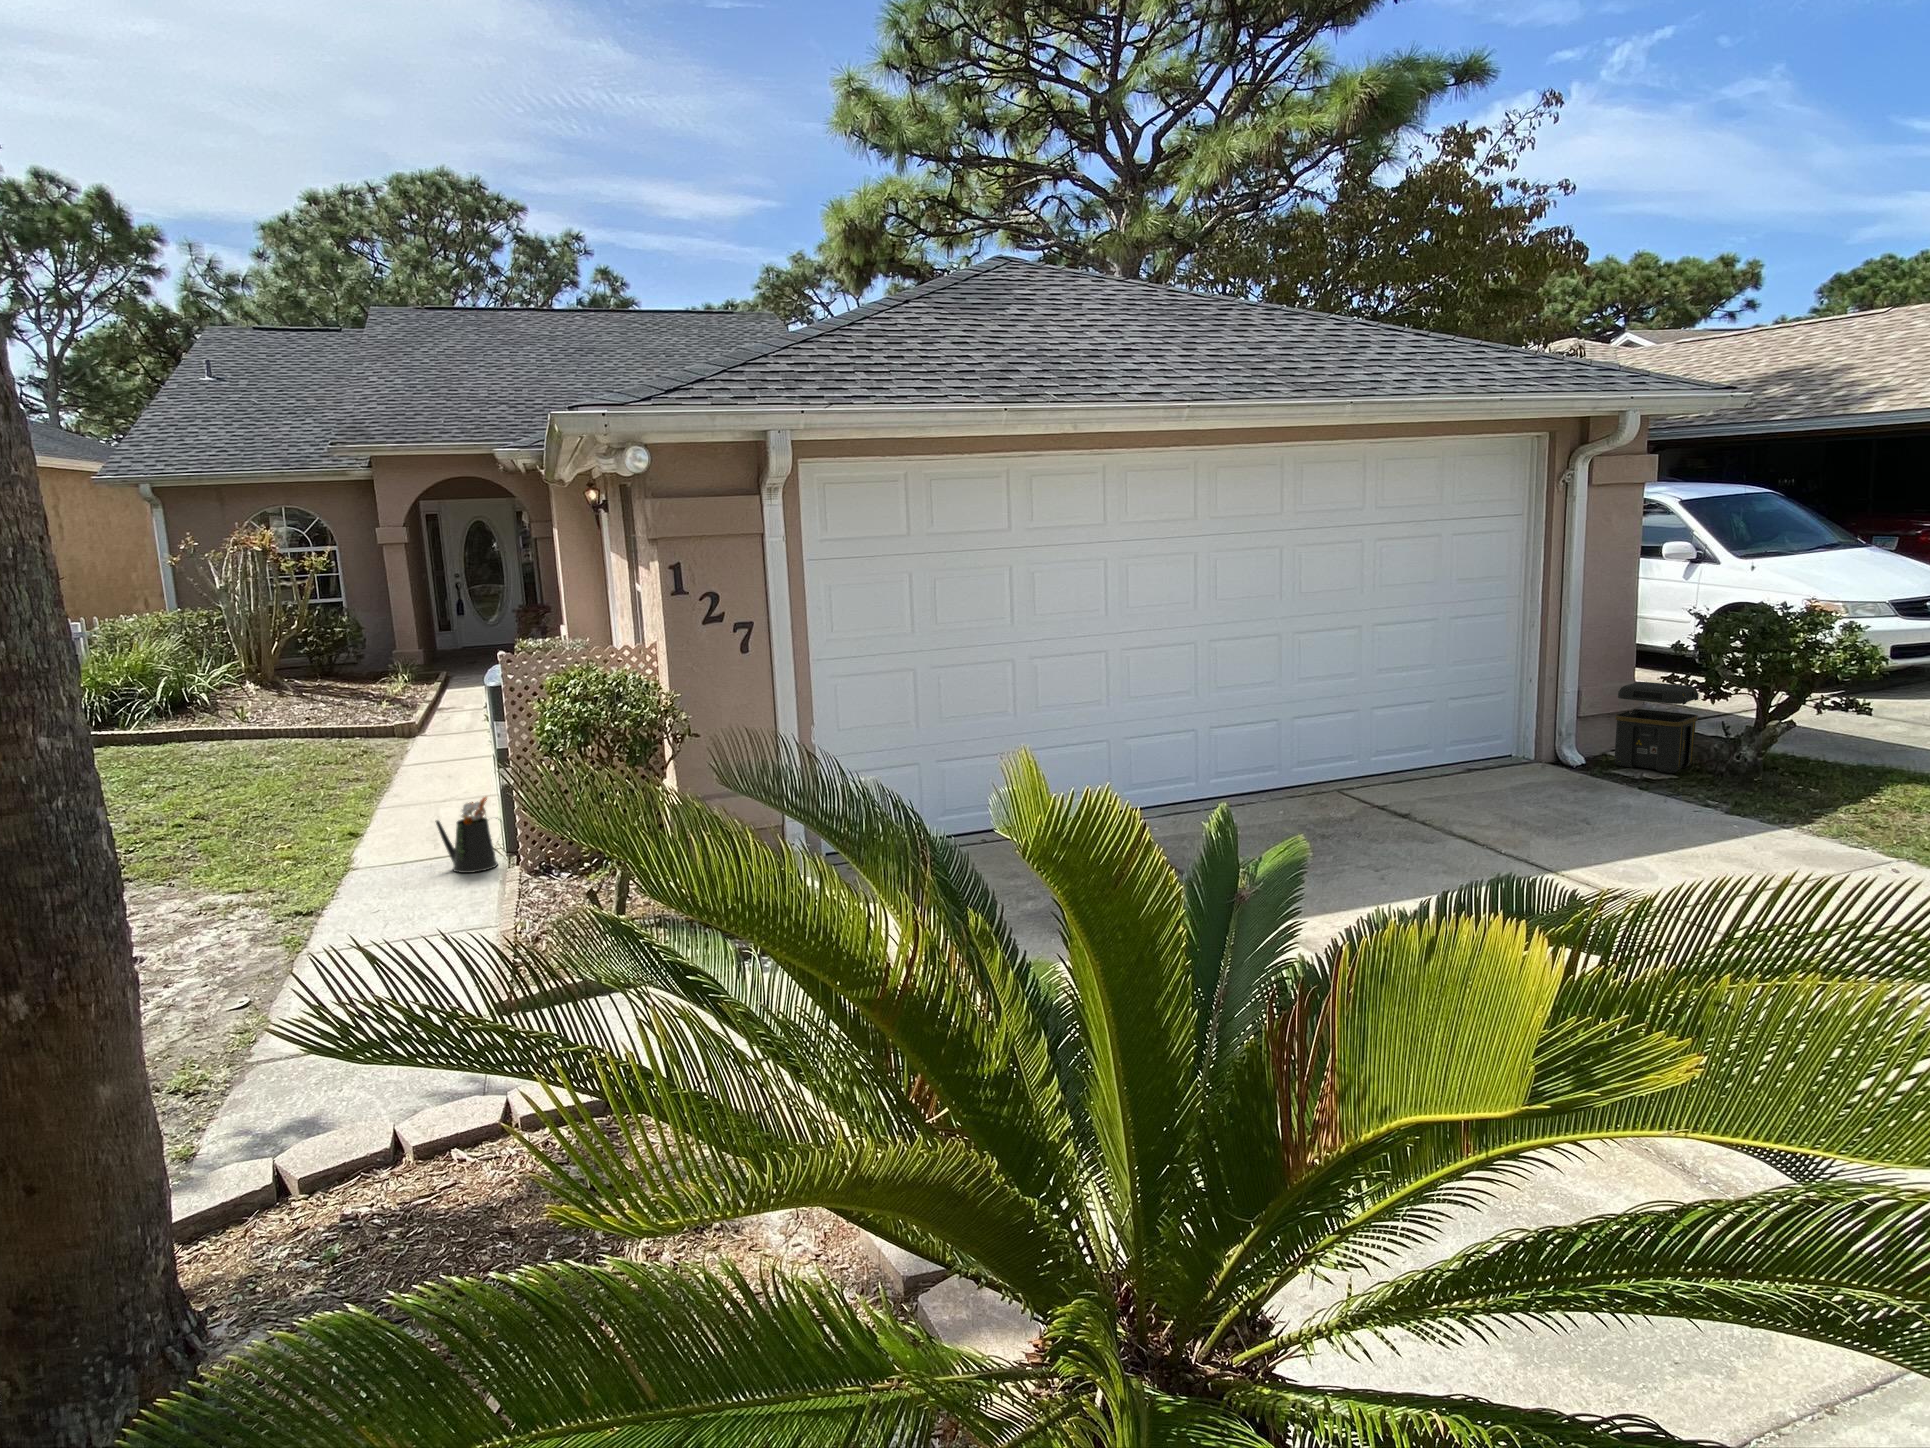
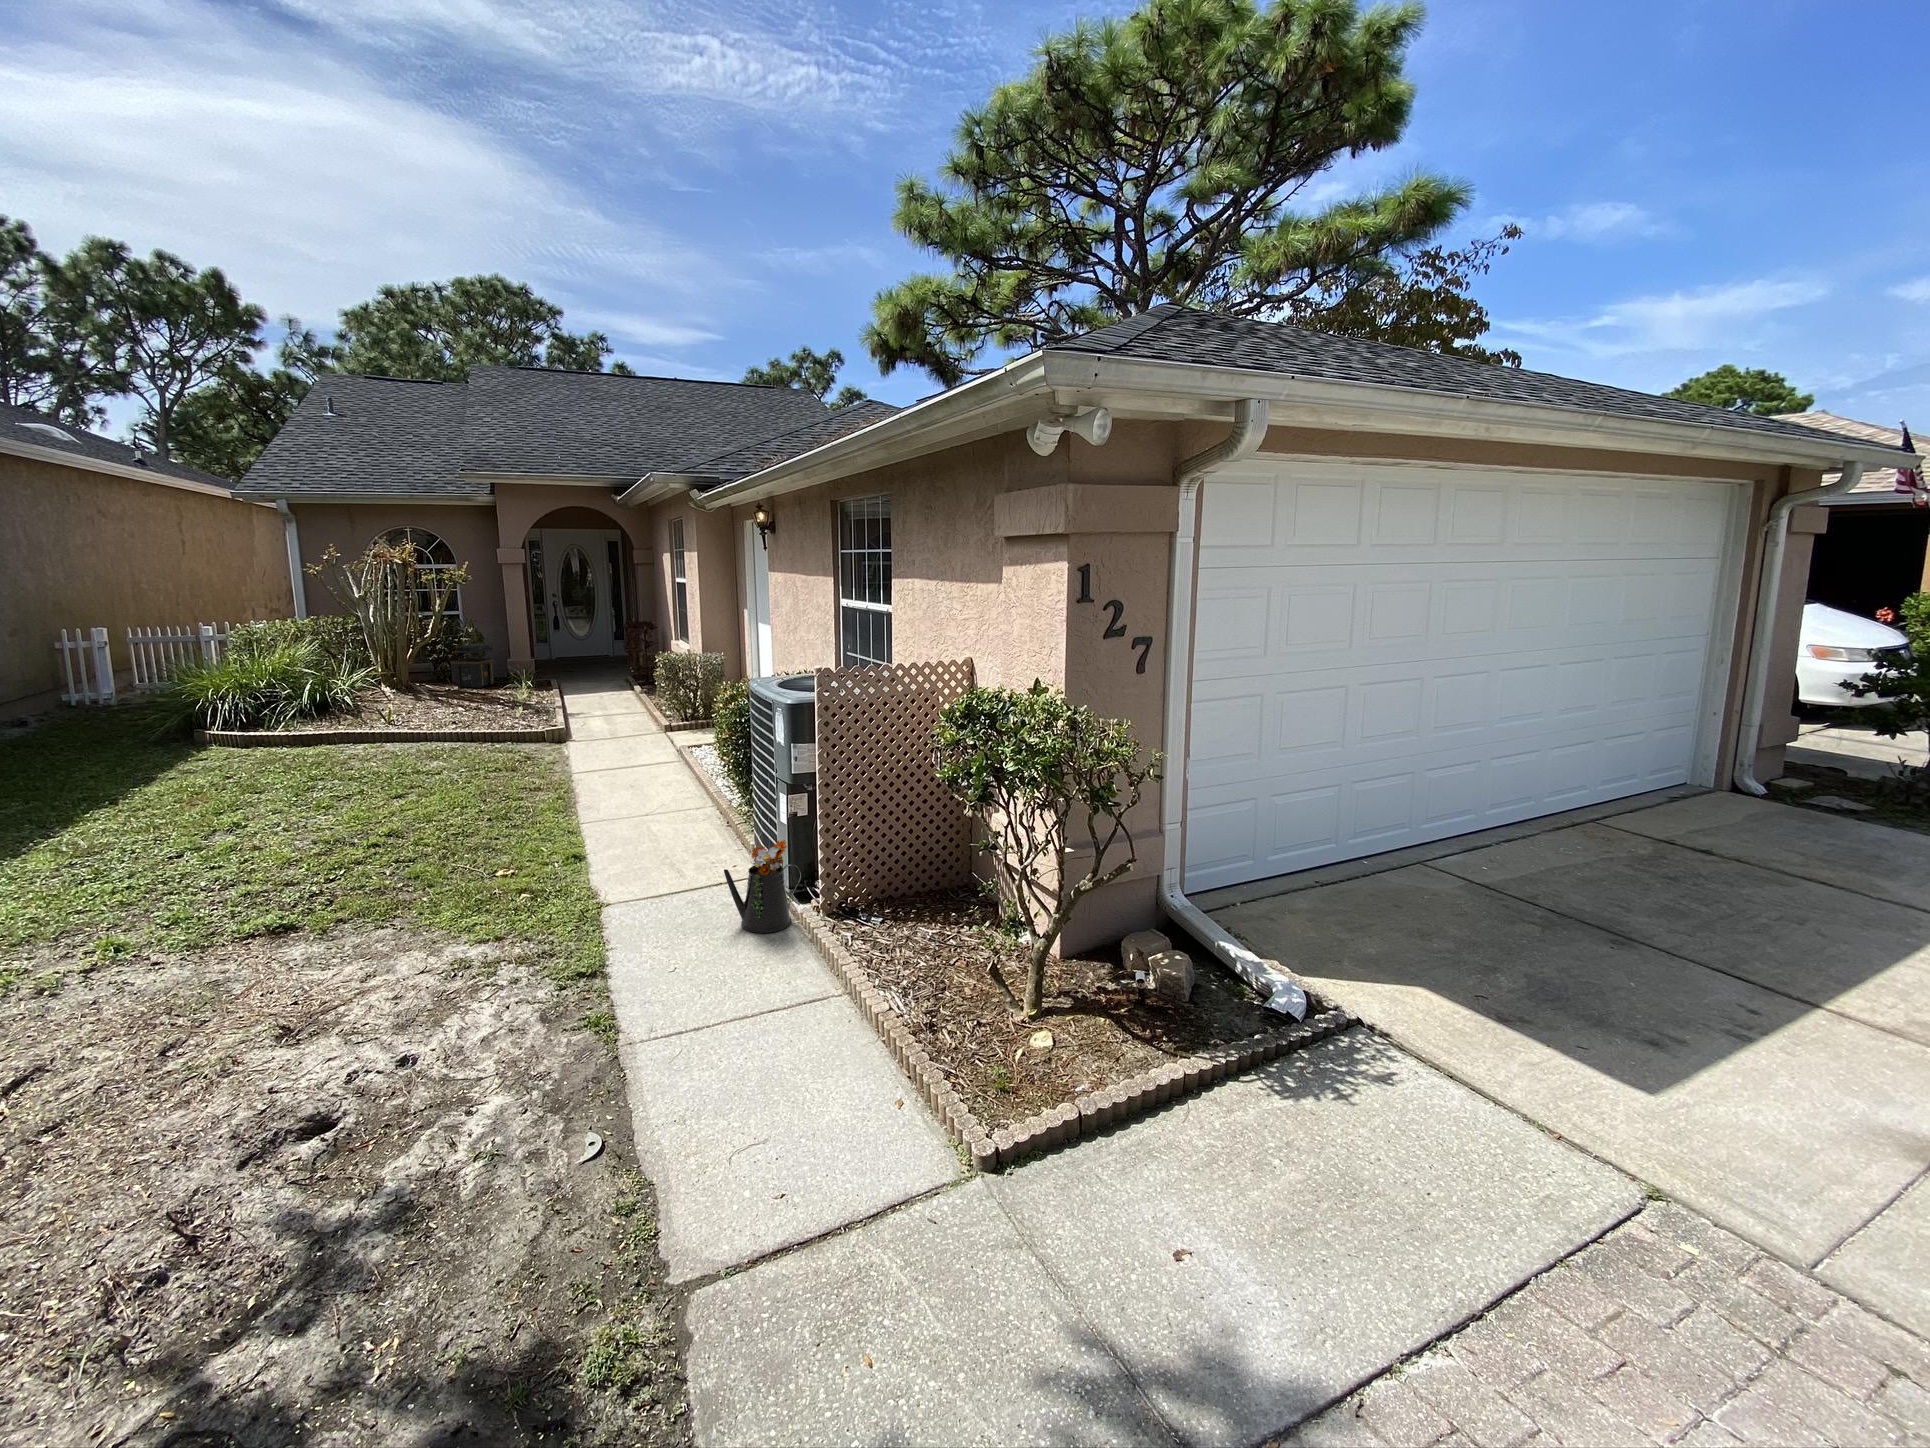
toolbox: present [1615,682,1699,773] -> present [450,644,494,688]

